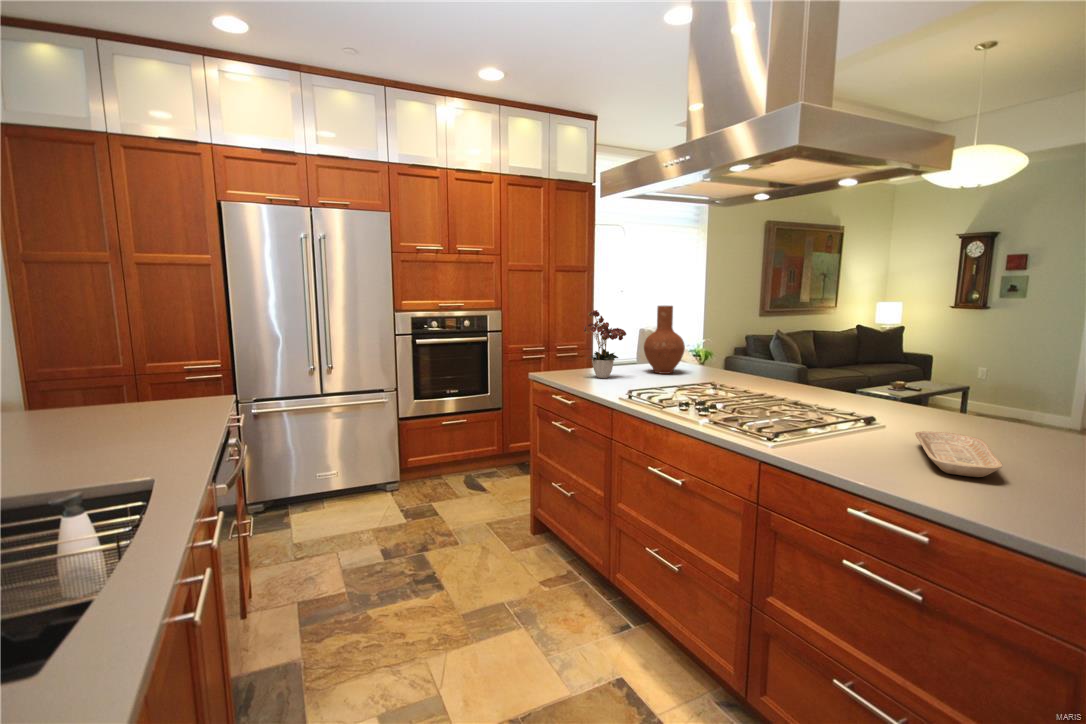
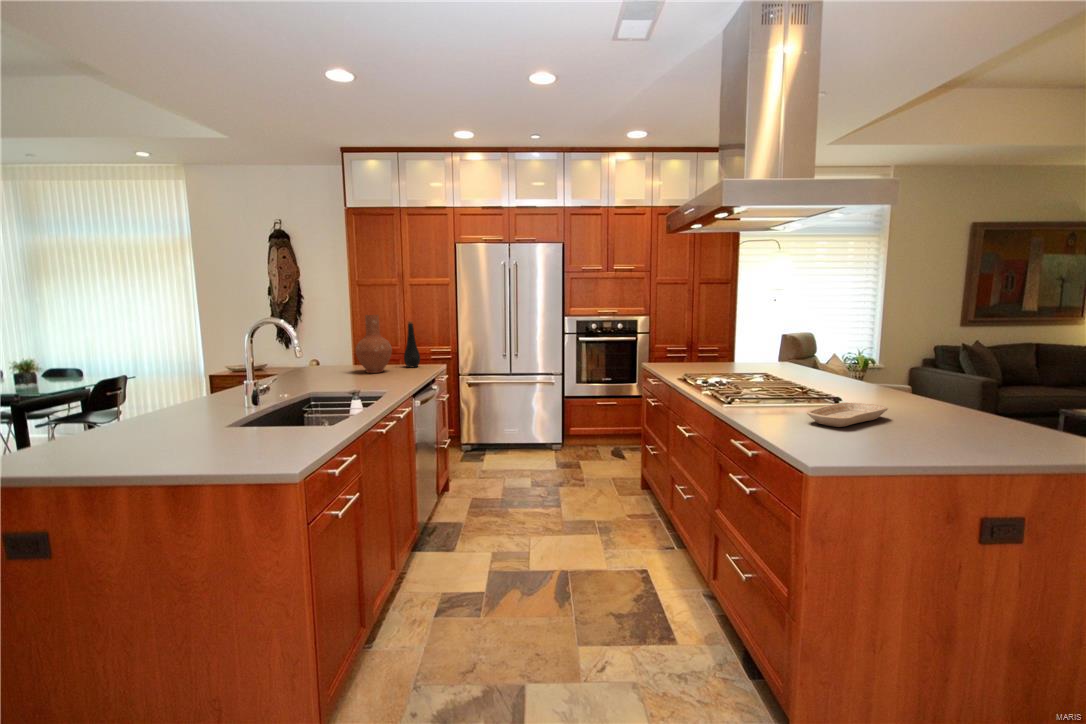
vase: present [644,306,685,374] -> present [356,315,392,373]
flower arrangement: present [584,310,626,378] -> none [672,310,713,367]
bottle: none [154,328,189,412] -> present [404,321,420,368]

